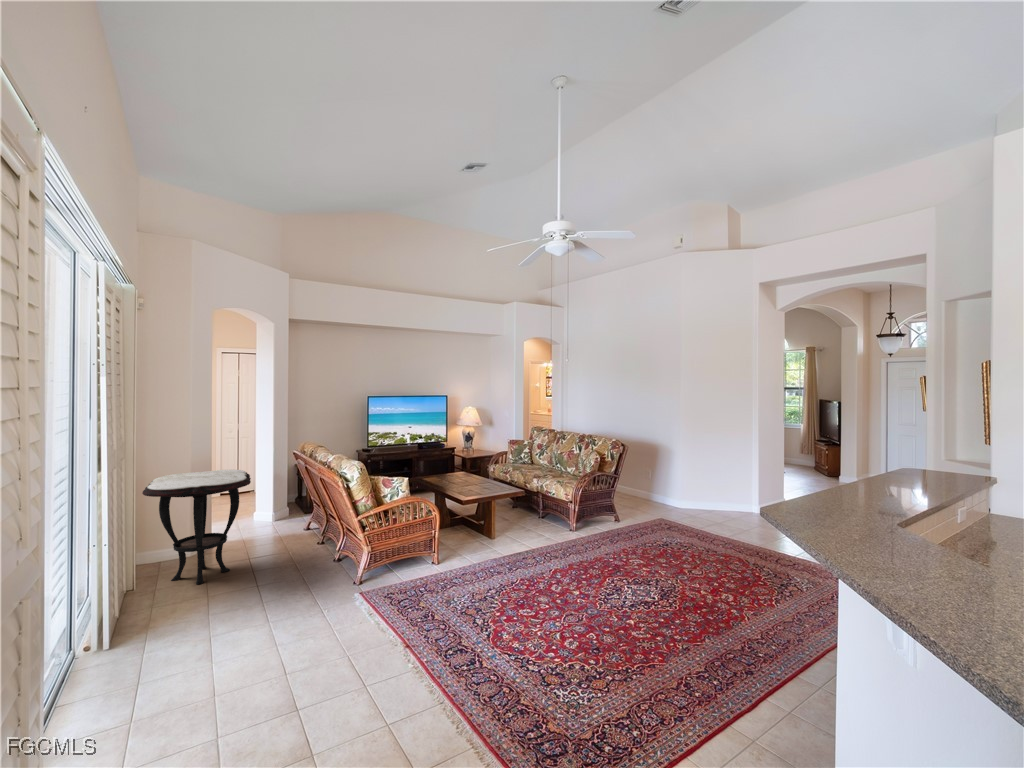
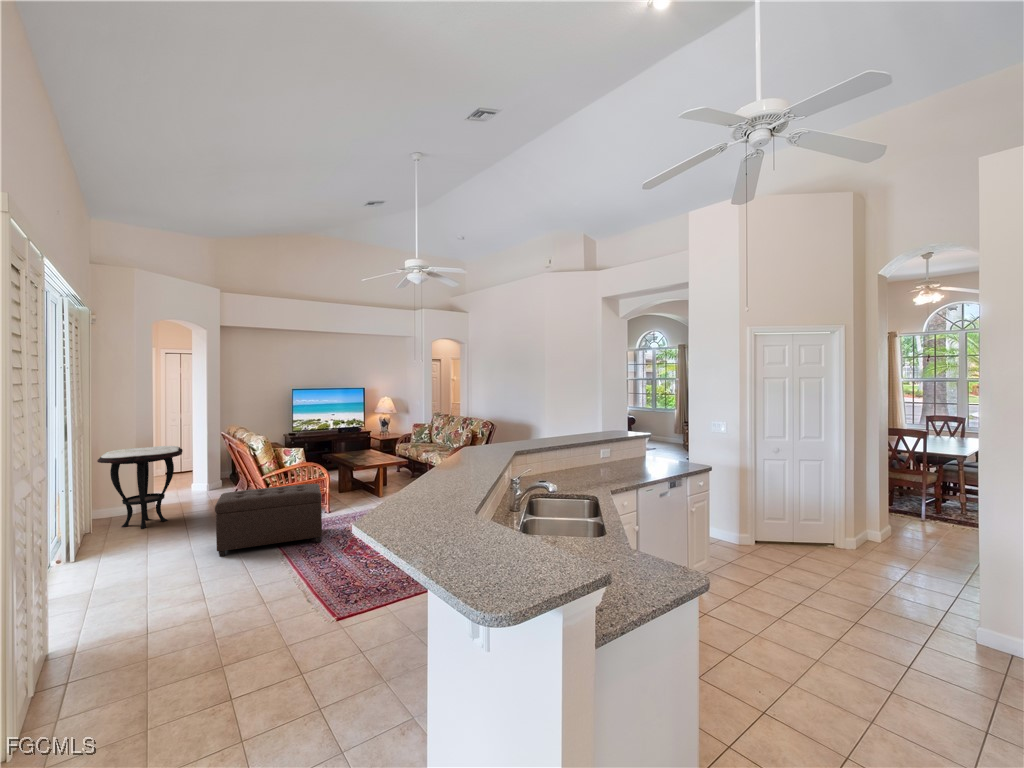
ottoman: none [307,531,451,648] -> present [215,484,322,557]

